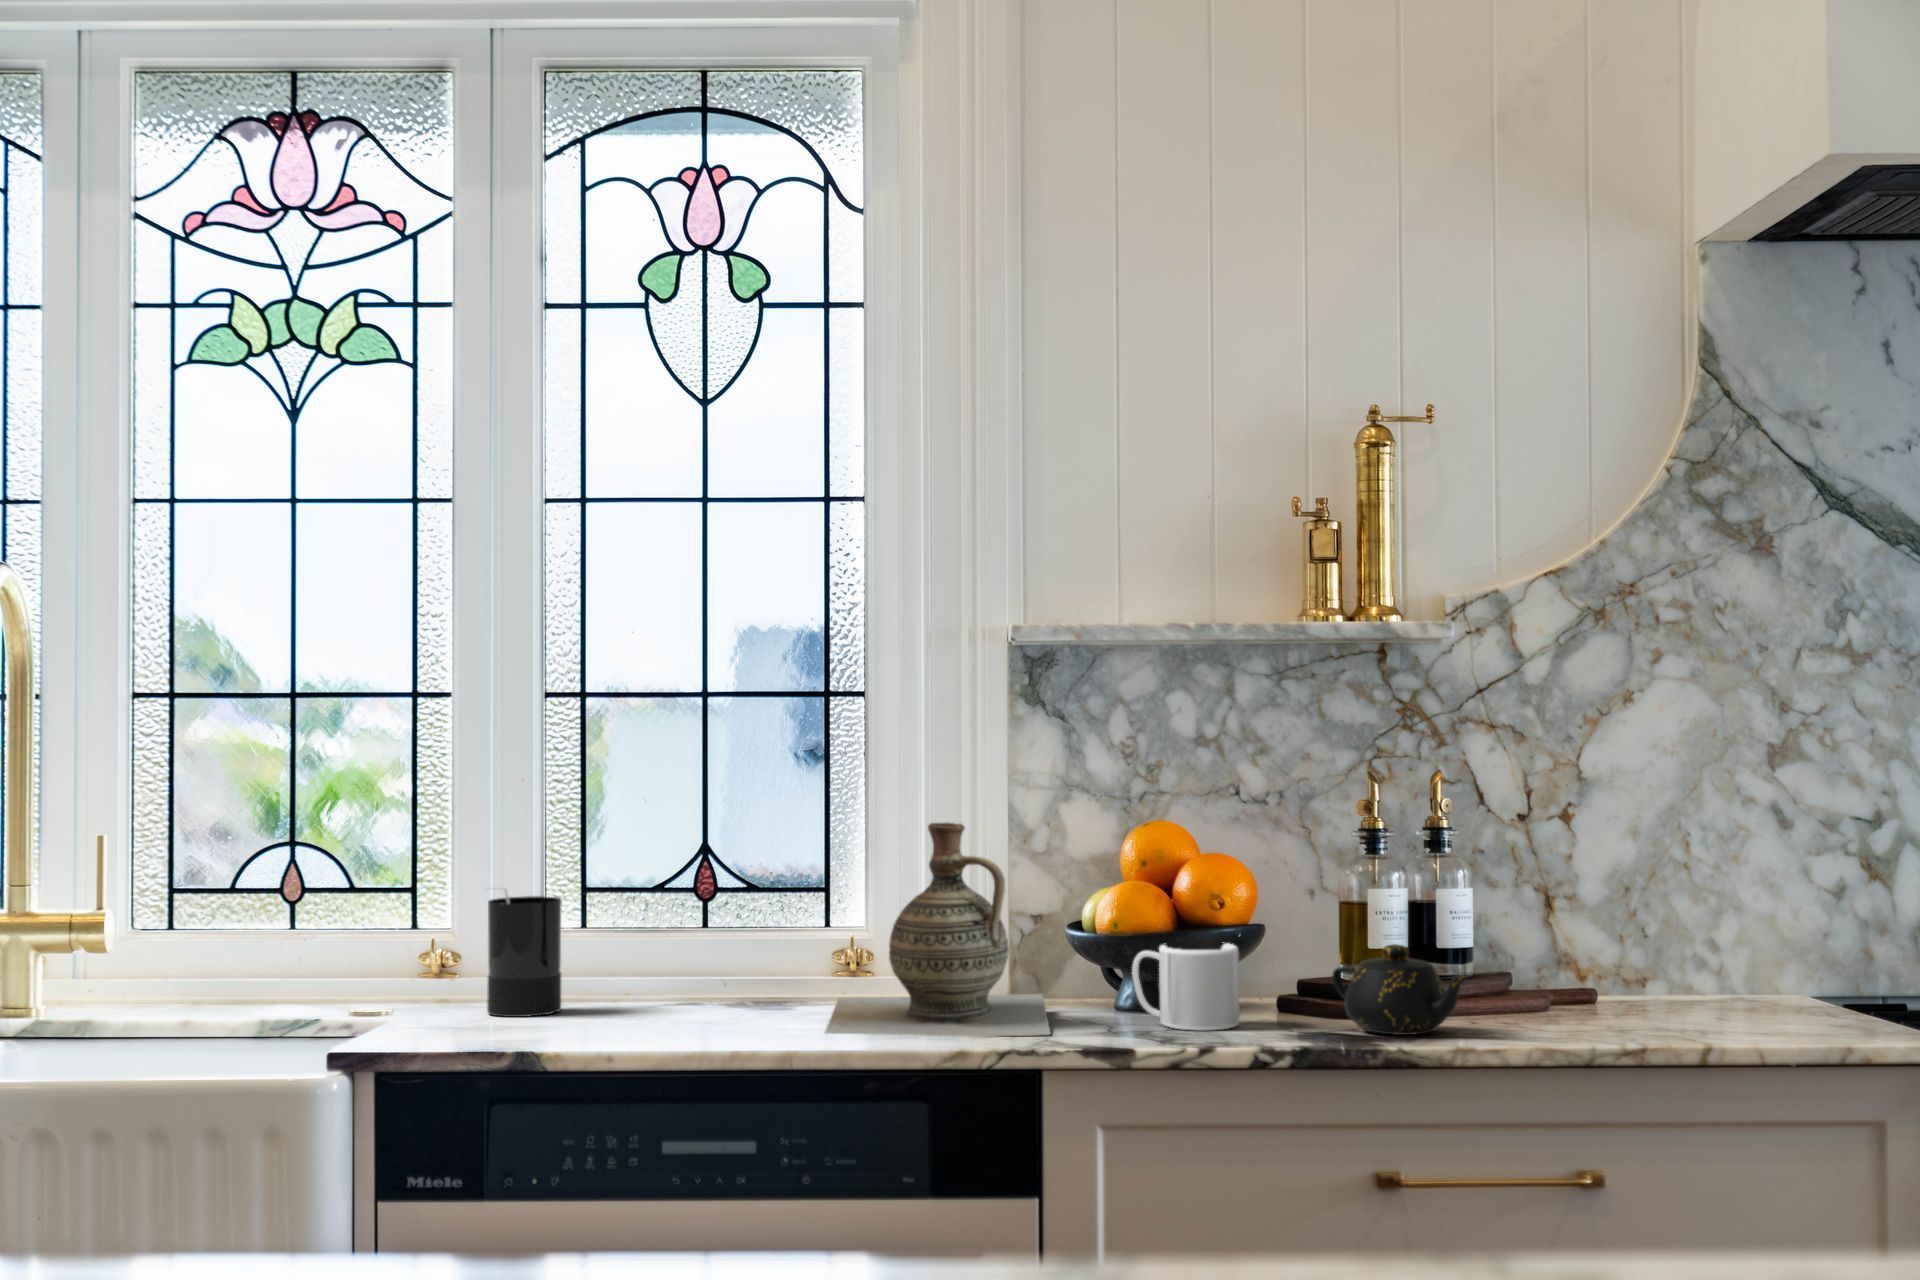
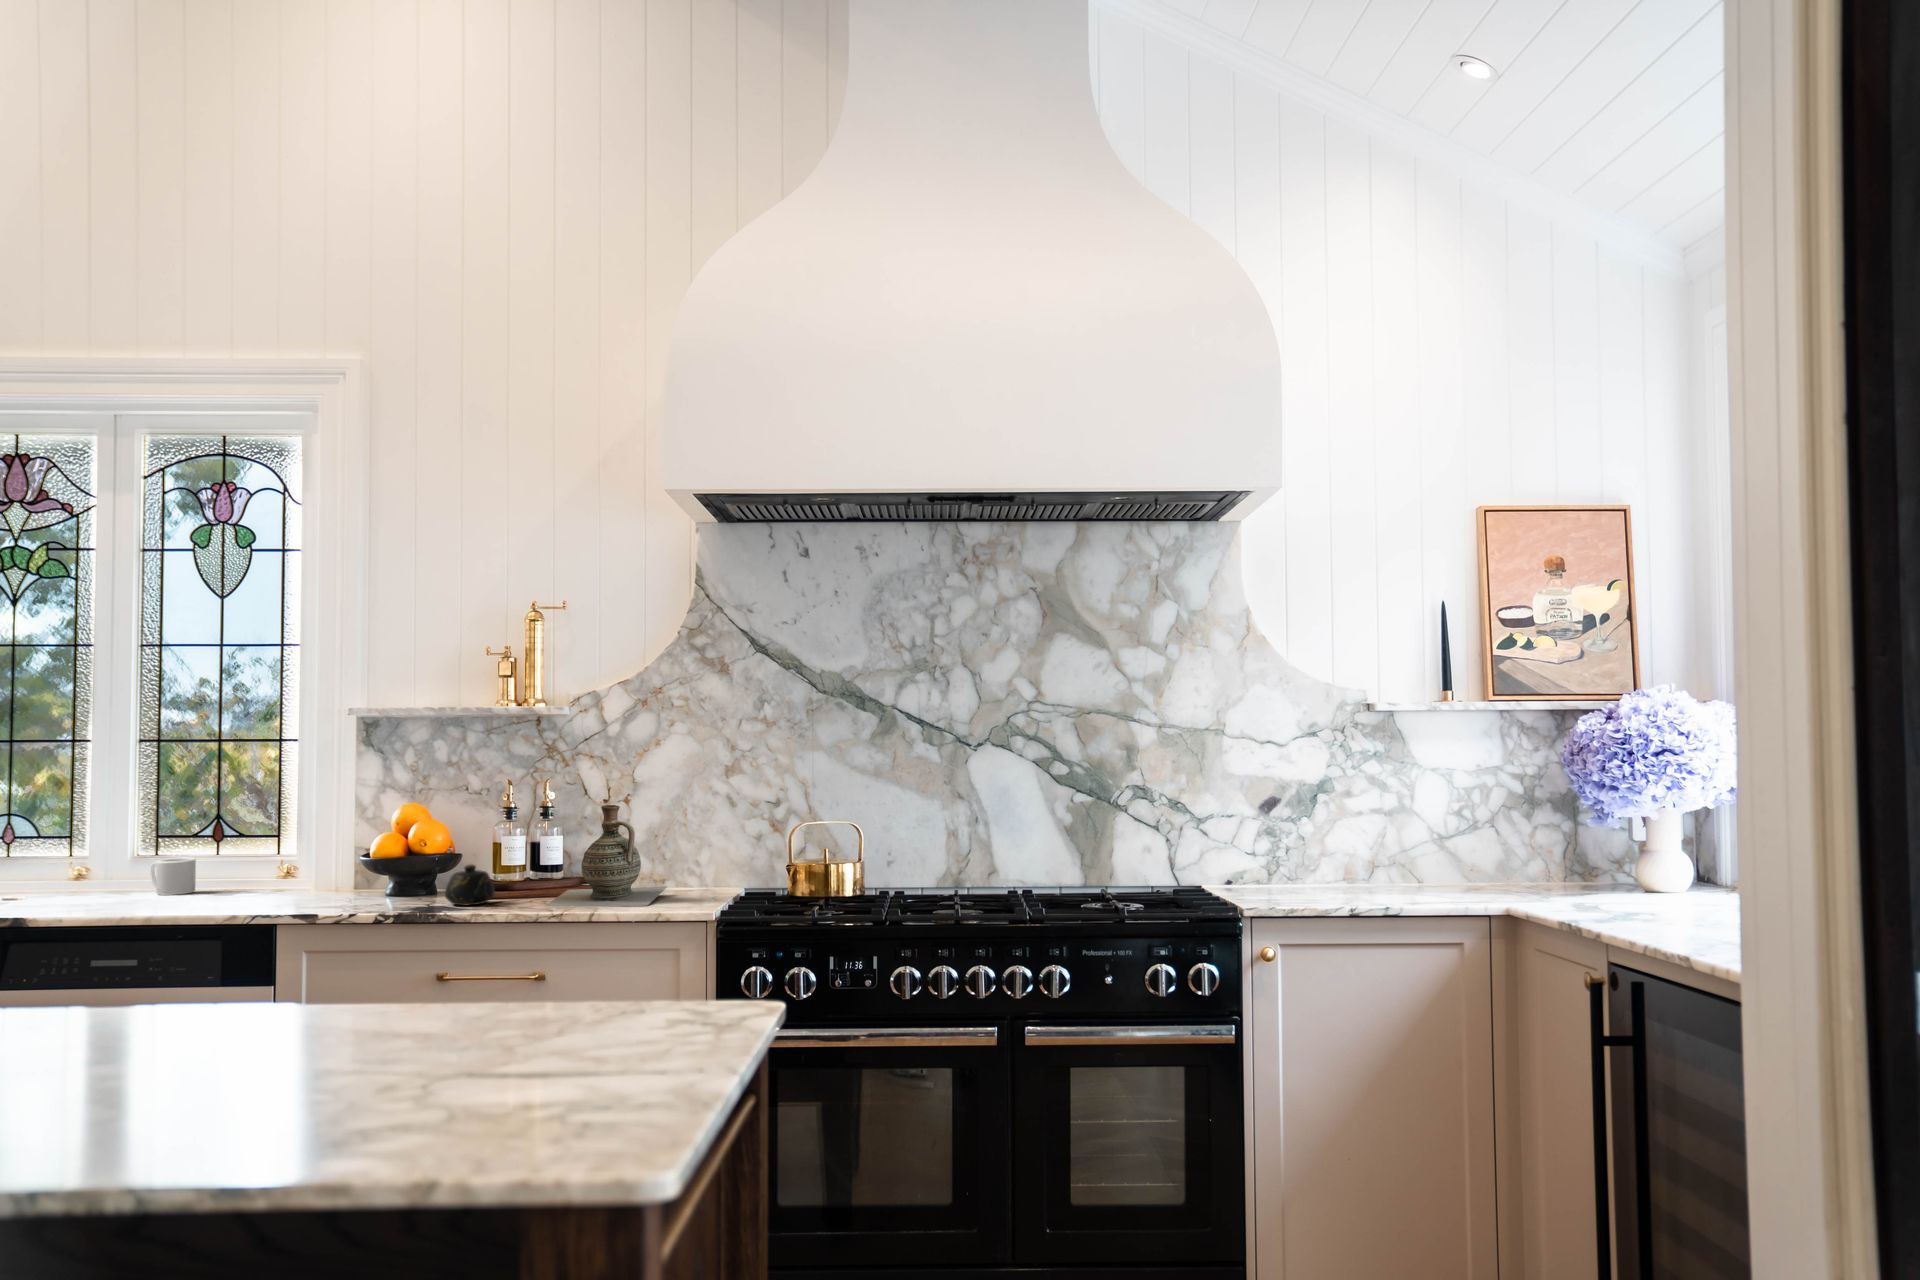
ceramic jug: present [825,822,1051,1037] -> present [545,805,667,907]
candle: present [487,889,562,1017] -> none [82,840,124,902]
mug: present [1132,943,1239,1031] -> present [150,857,196,895]

